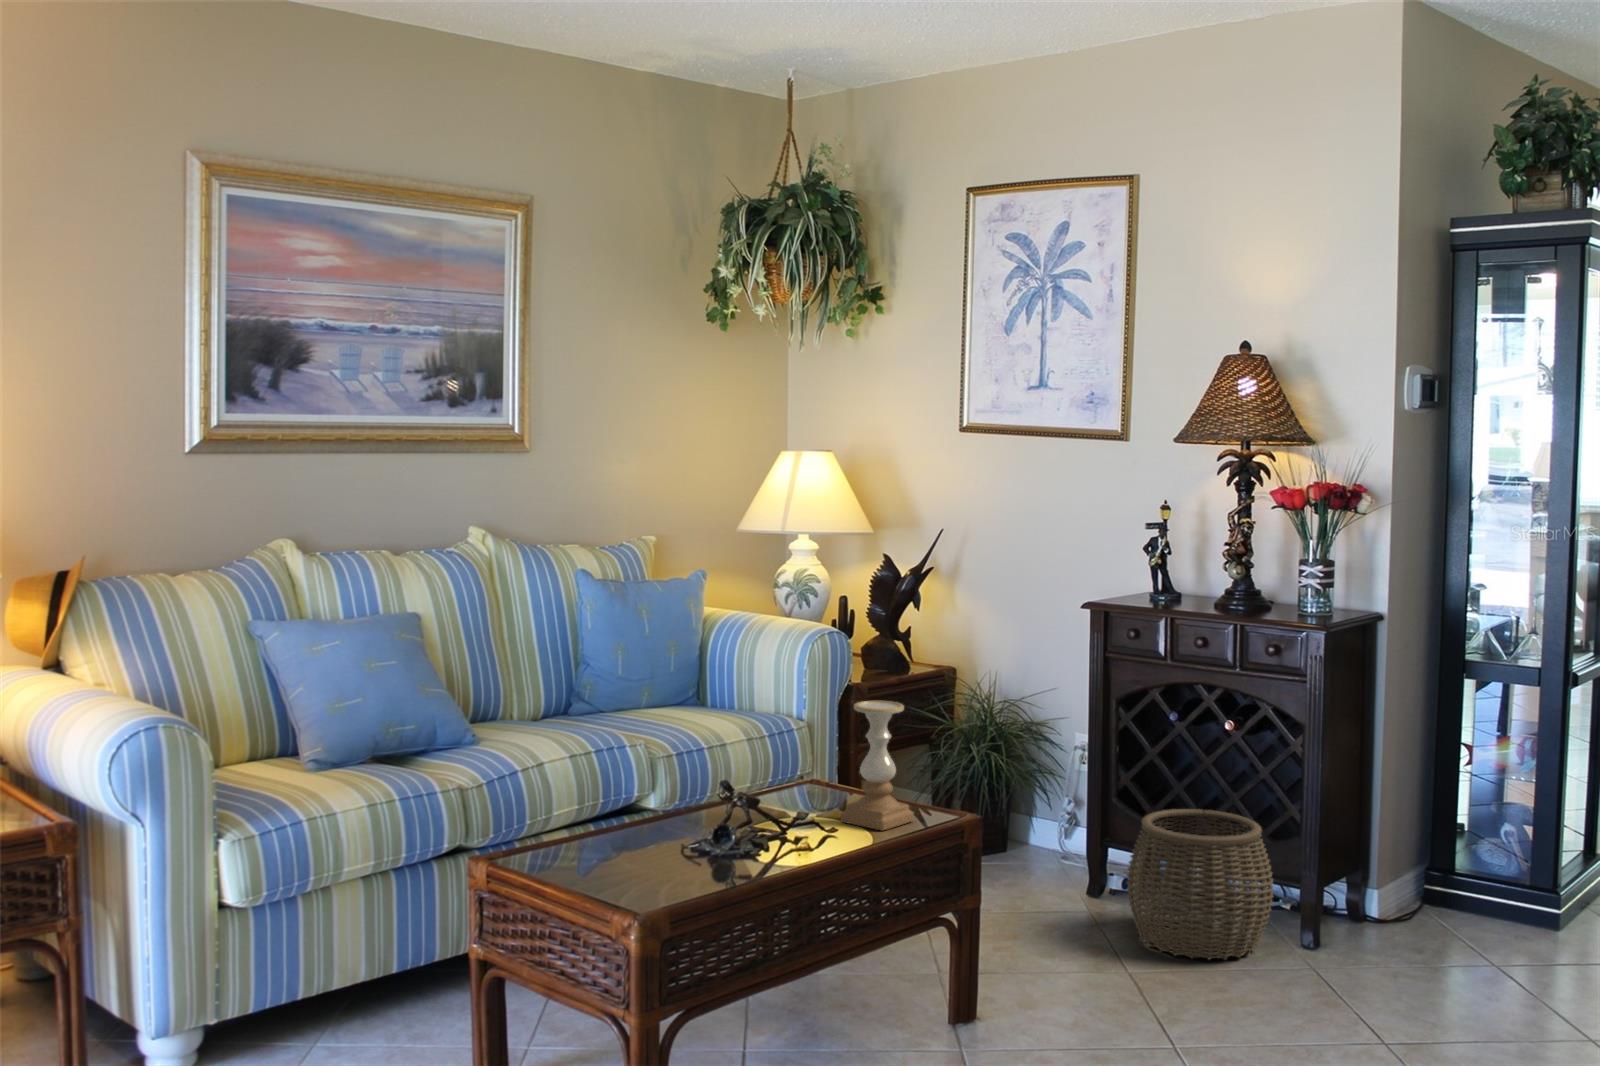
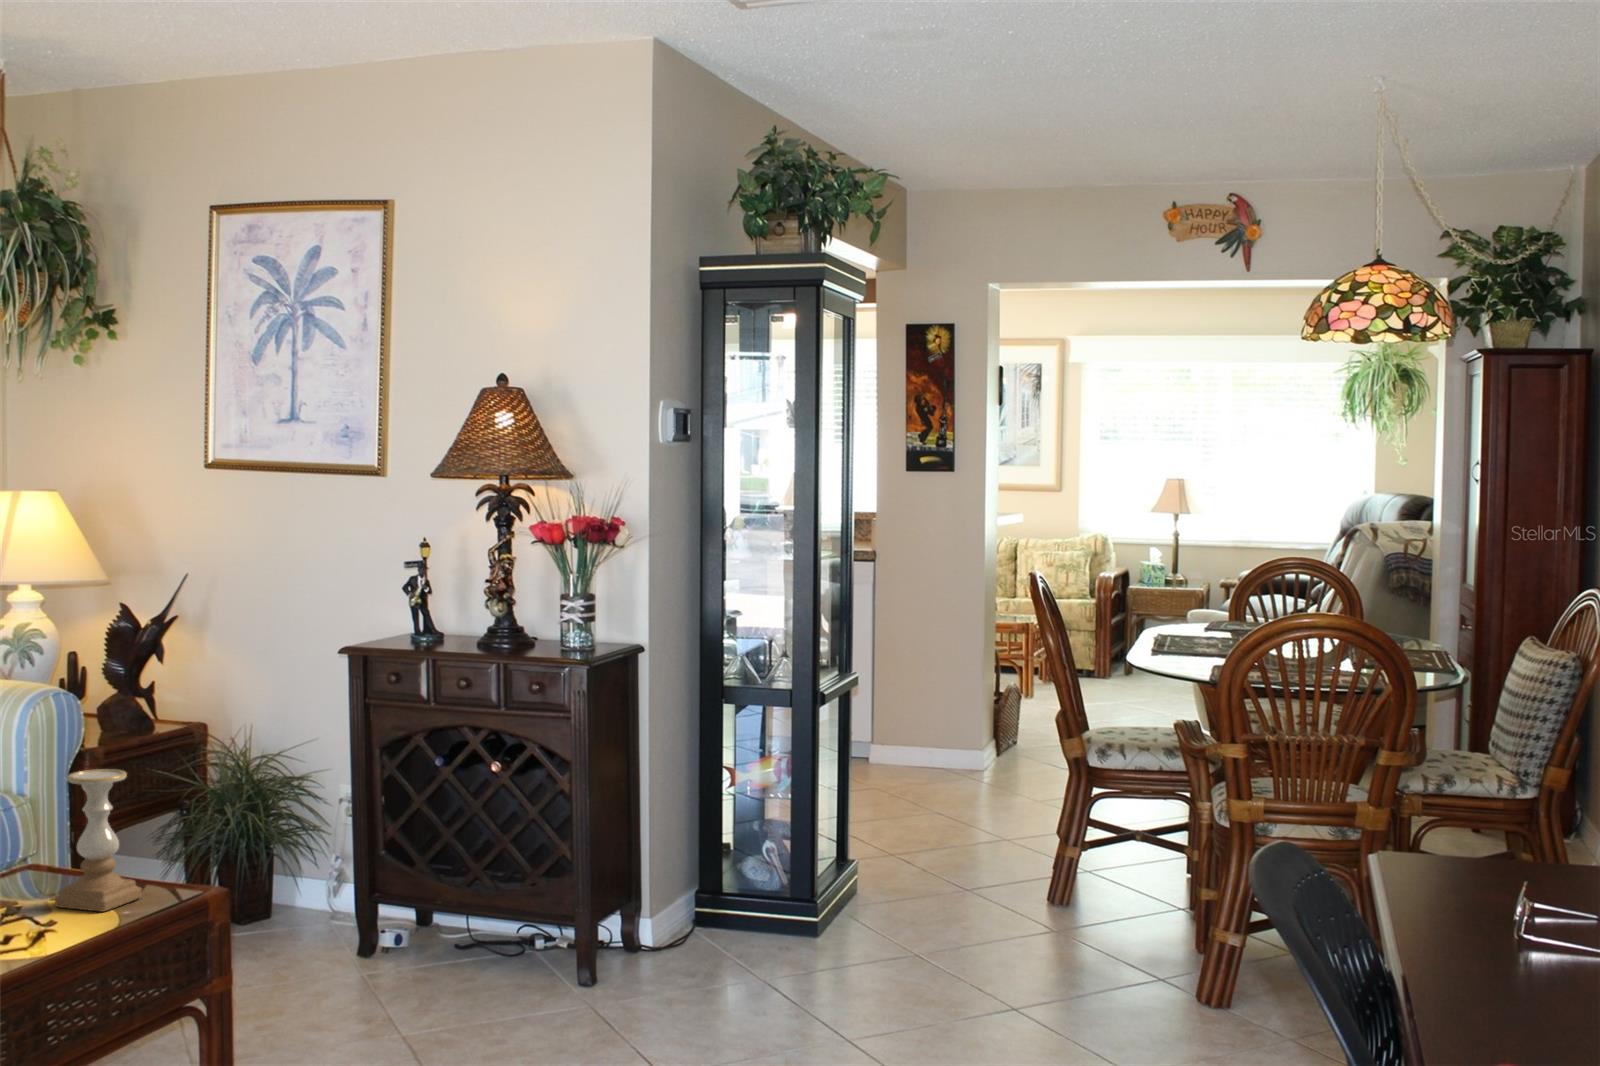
woven basket: present [1126,809,1273,960] -> none [392,856,542,1011]

